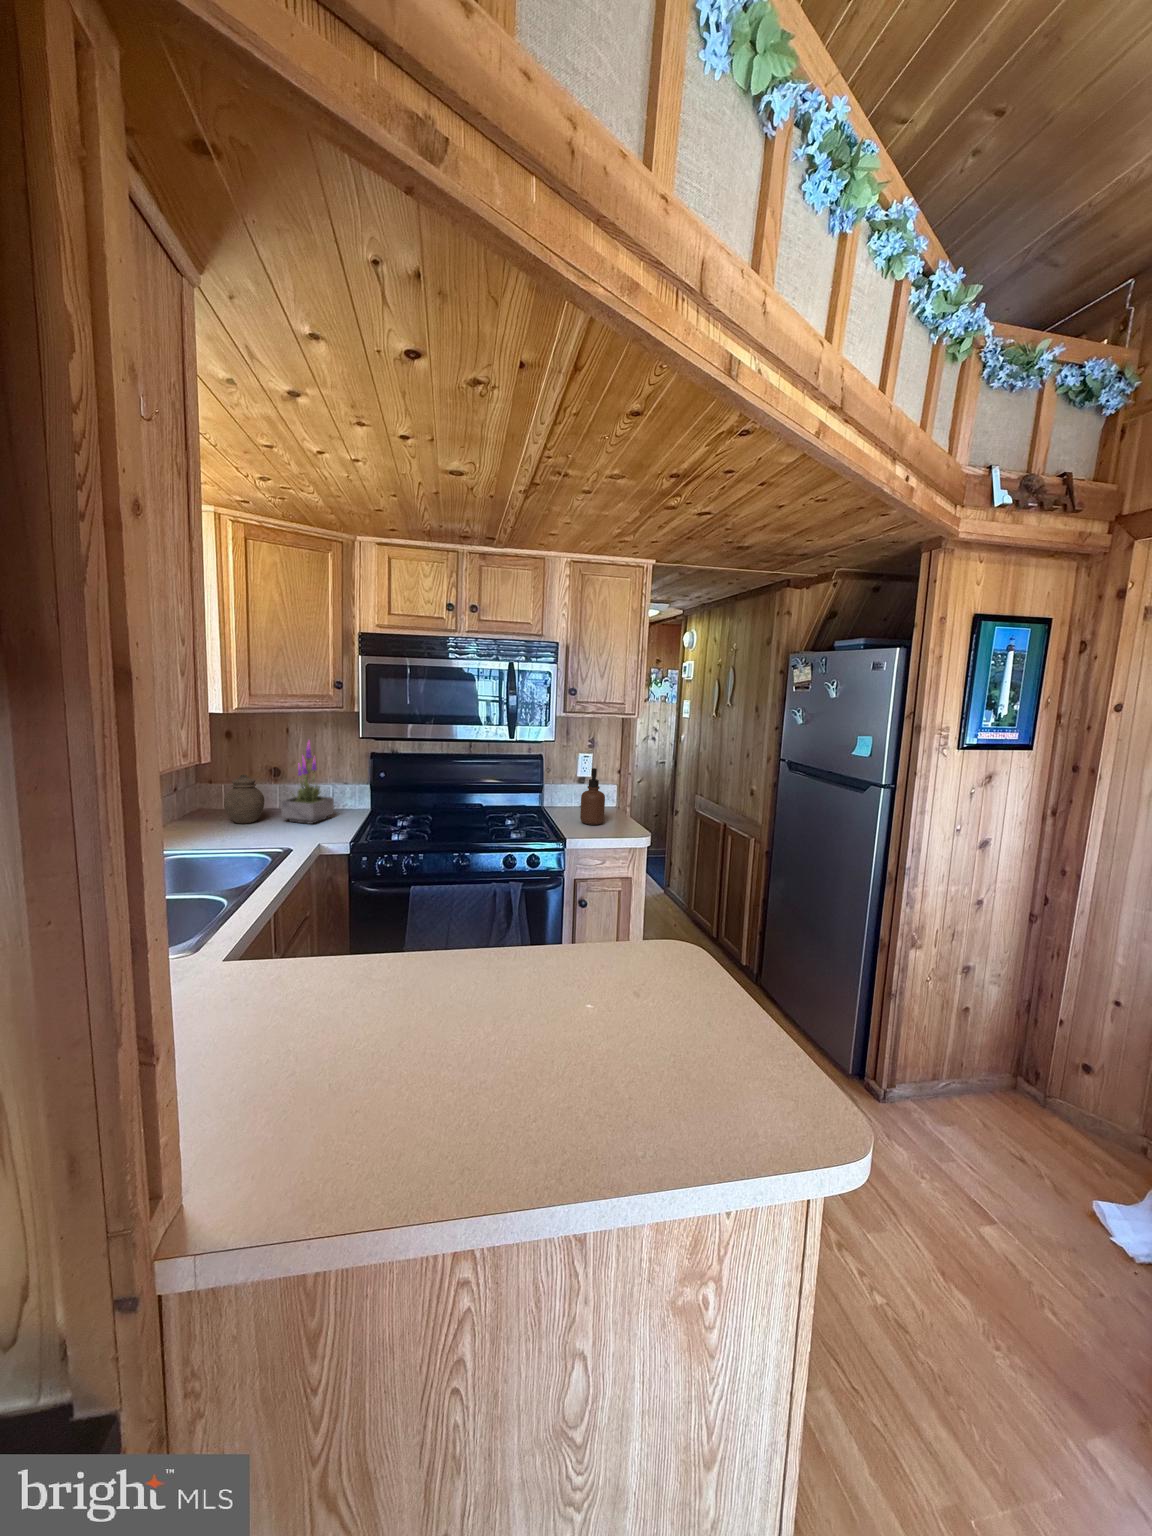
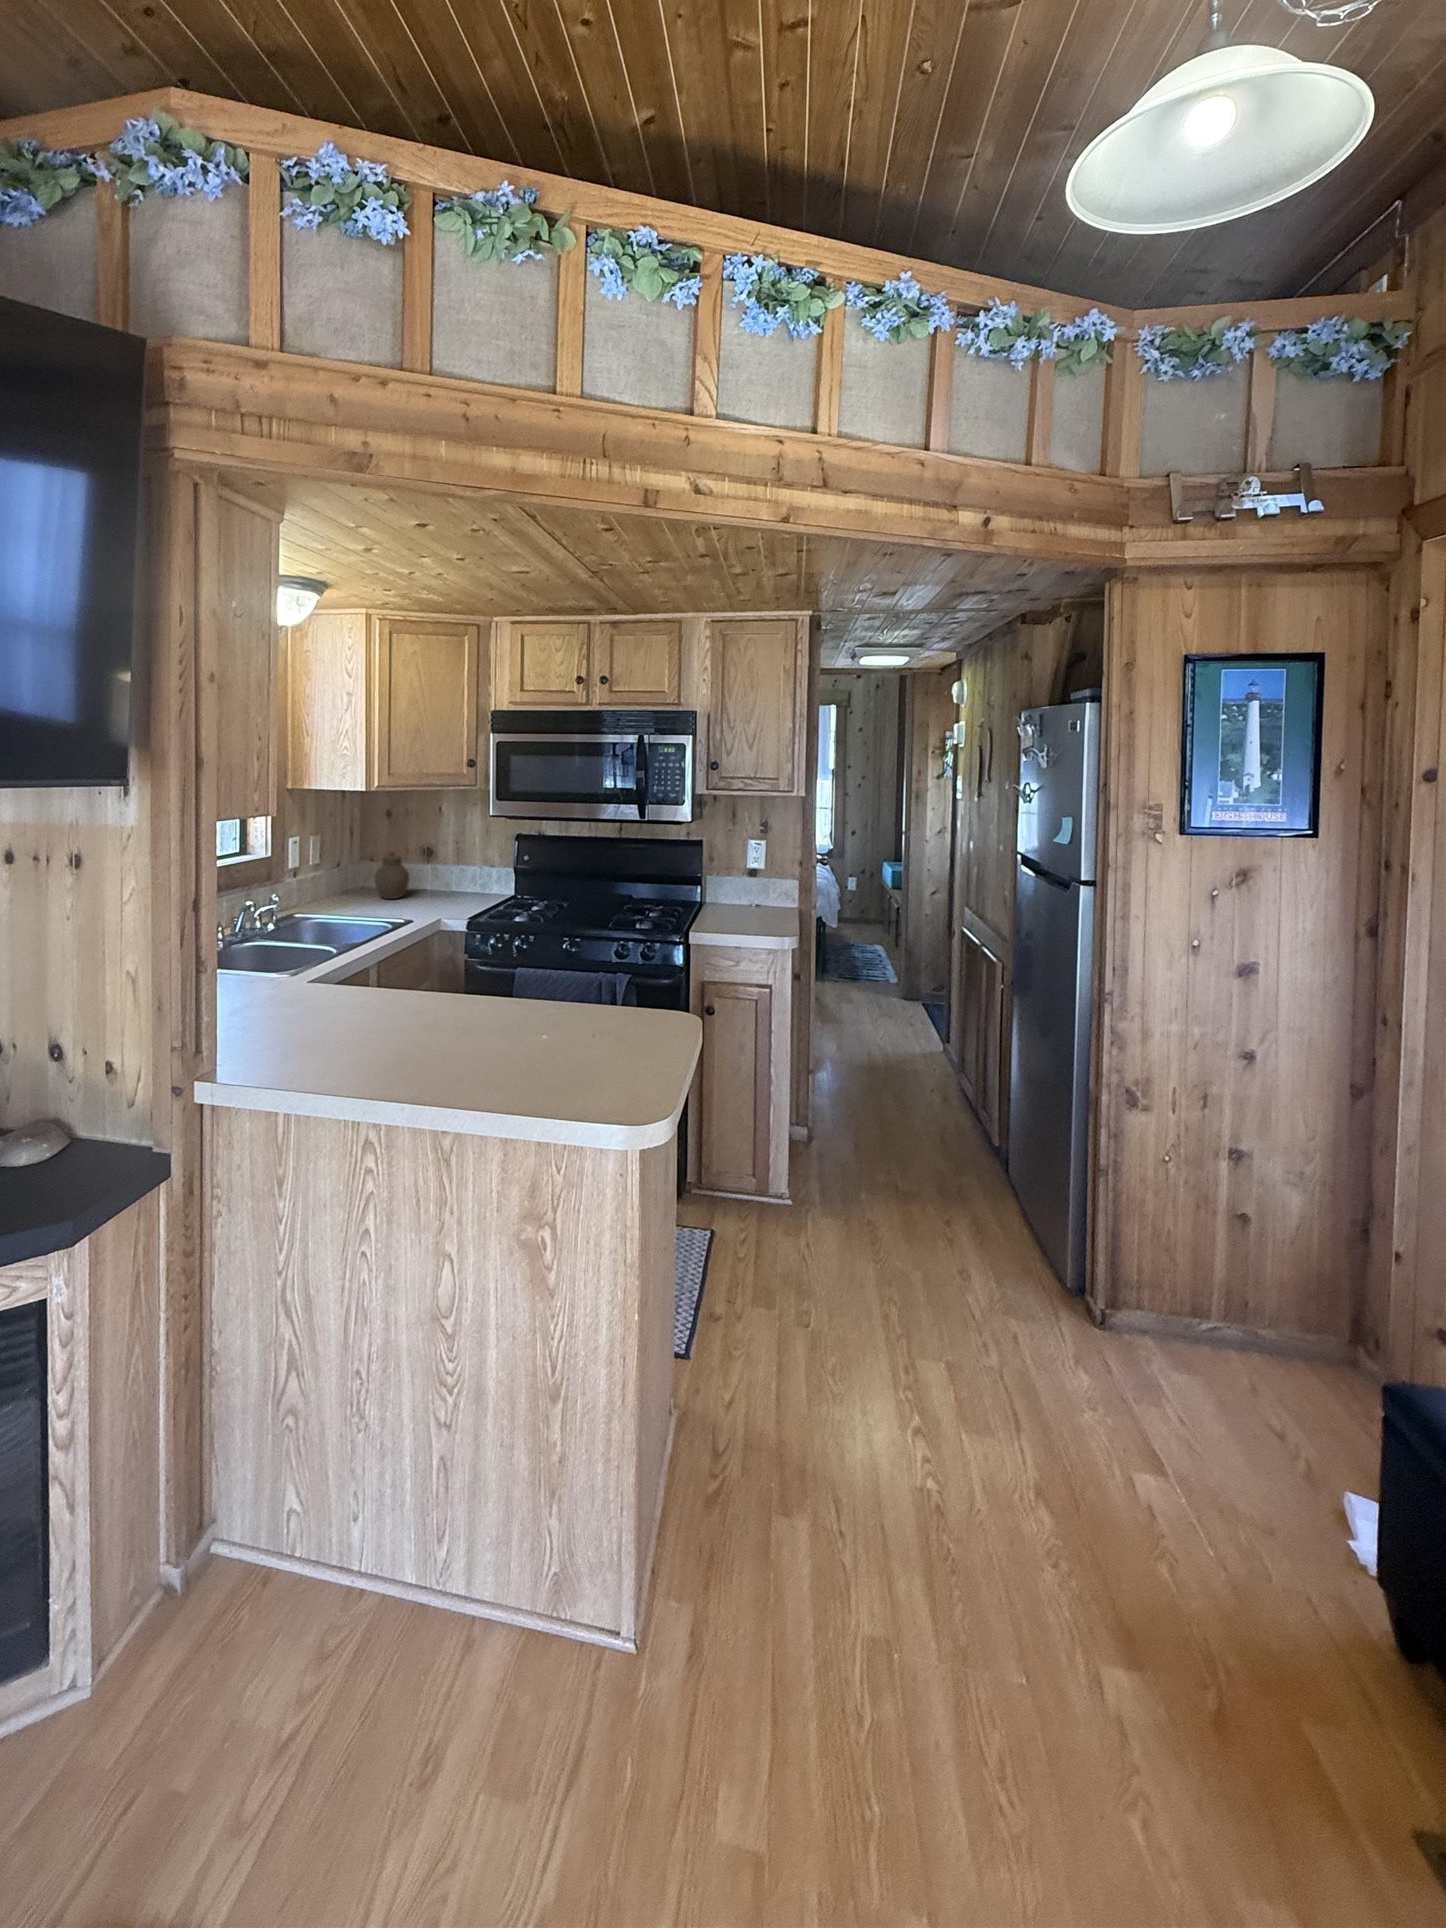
potted plant: present [281,741,334,824] -> none [422,818,471,902]
soap dispenser: present [580,768,605,825] -> none [723,853,751,919]

